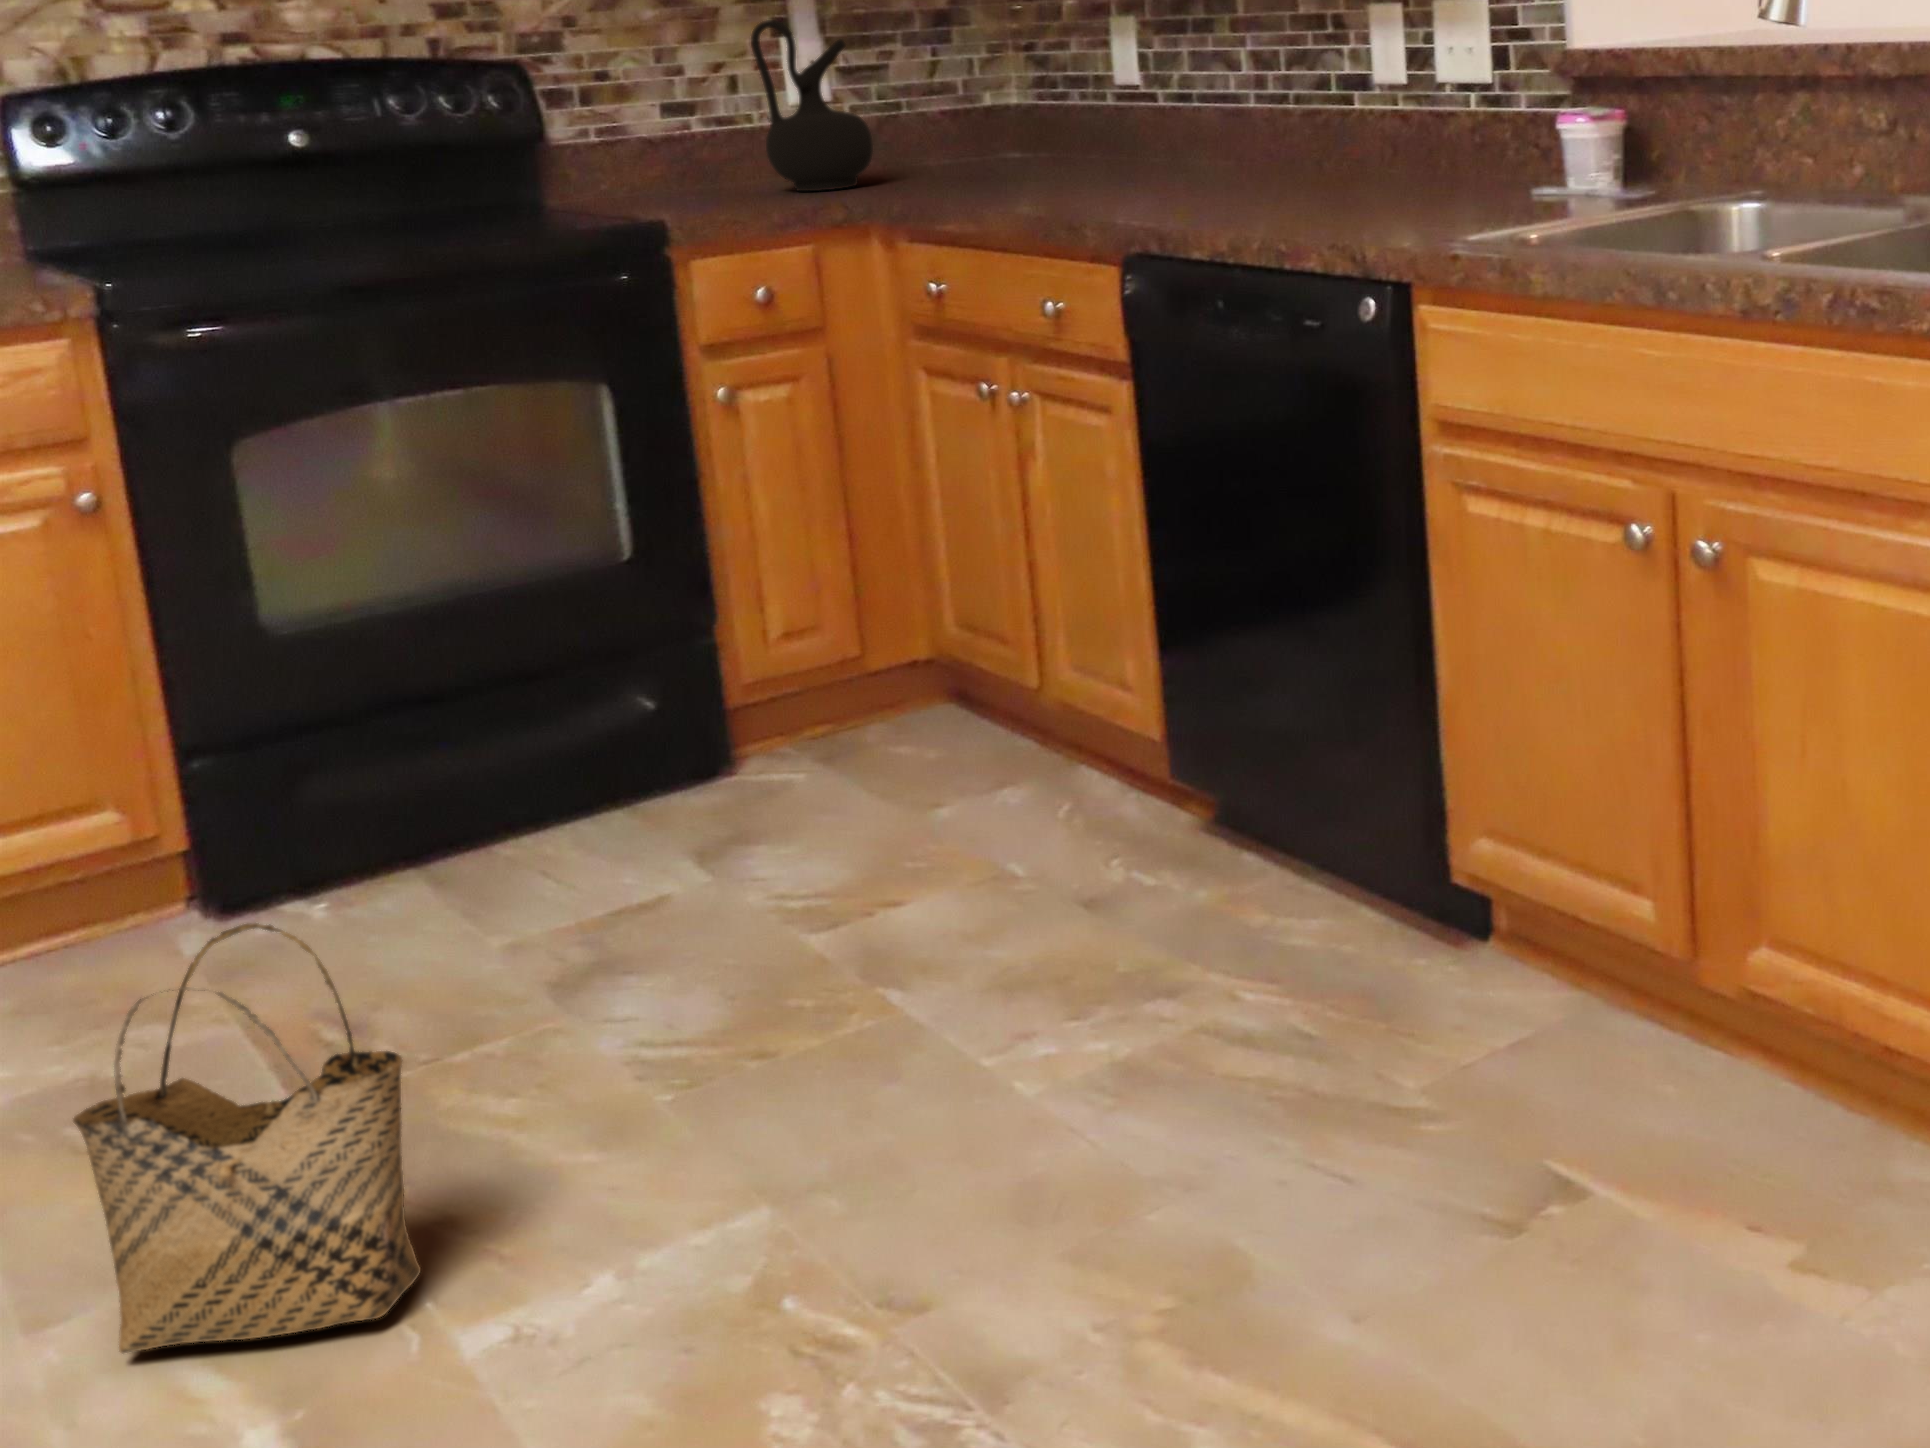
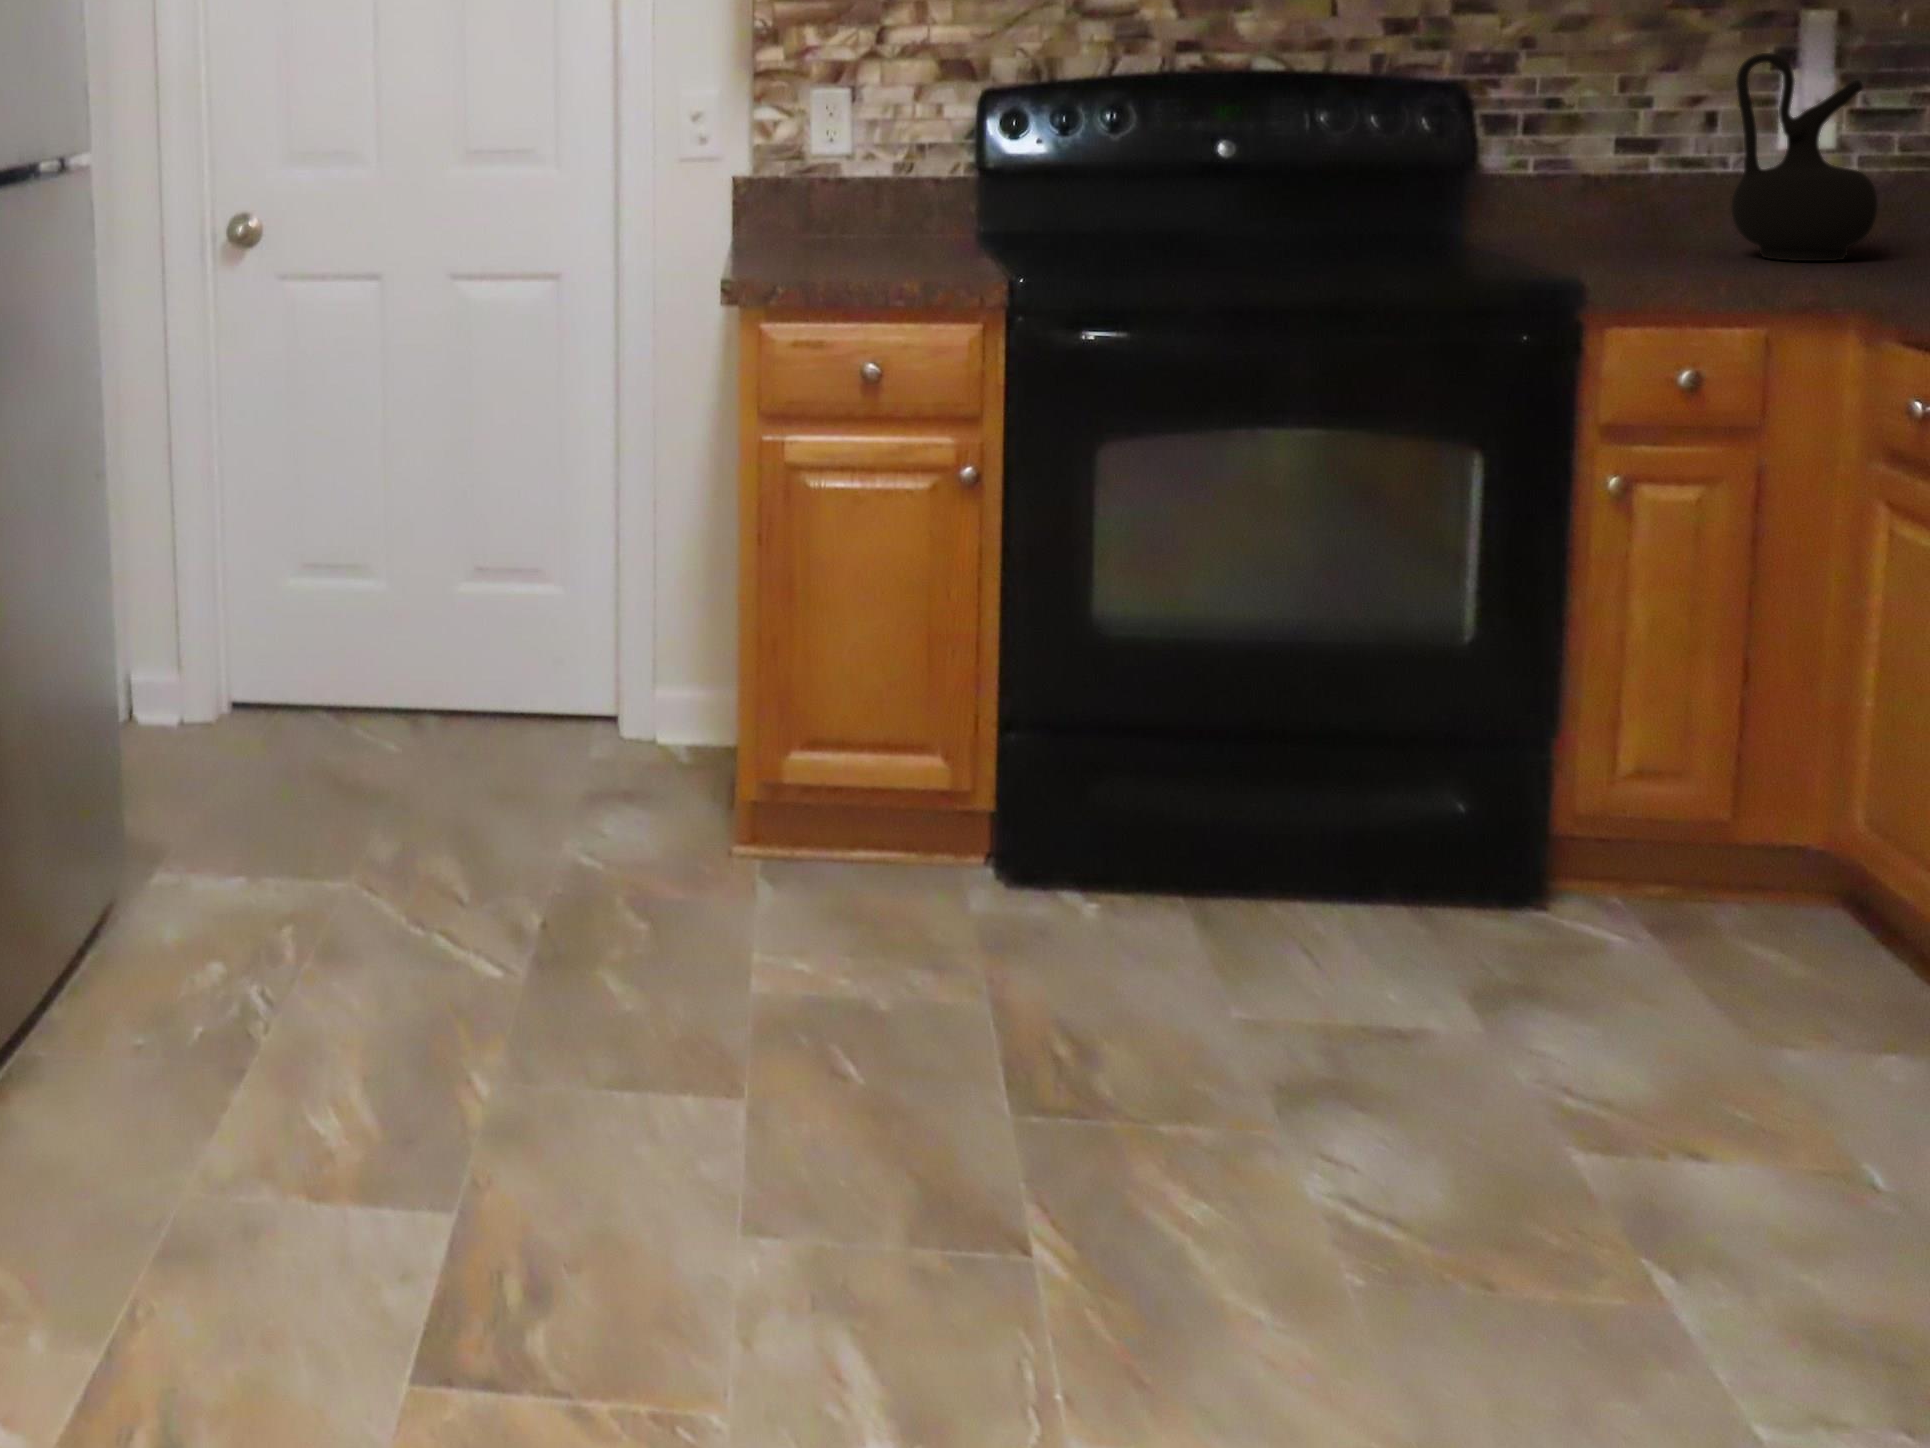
woven basket: present [73,923,421,1353] -> none [809,934,1088,1373]

